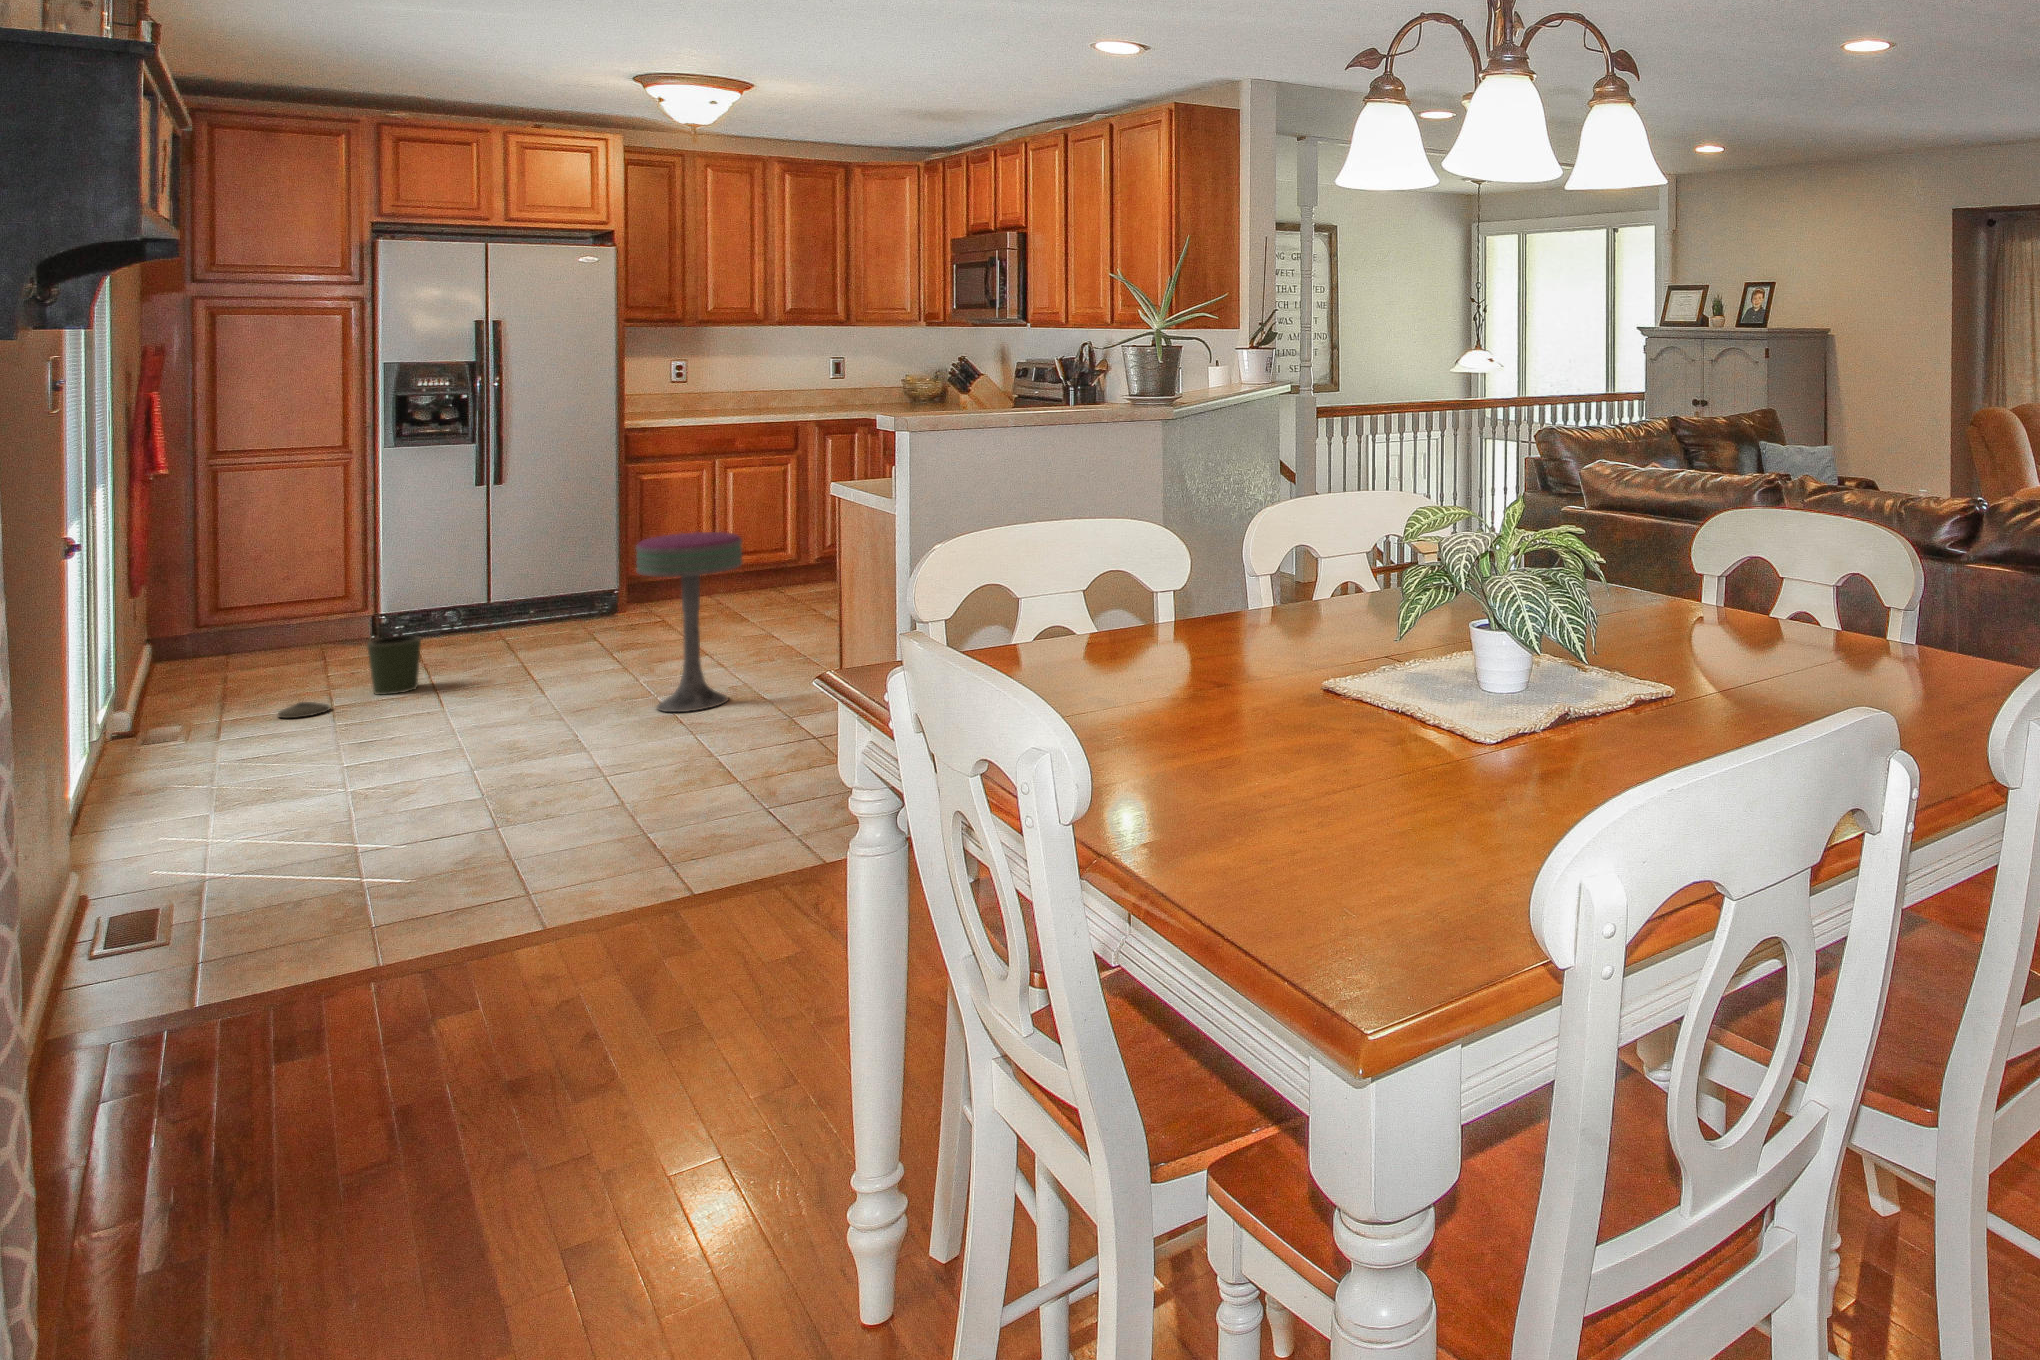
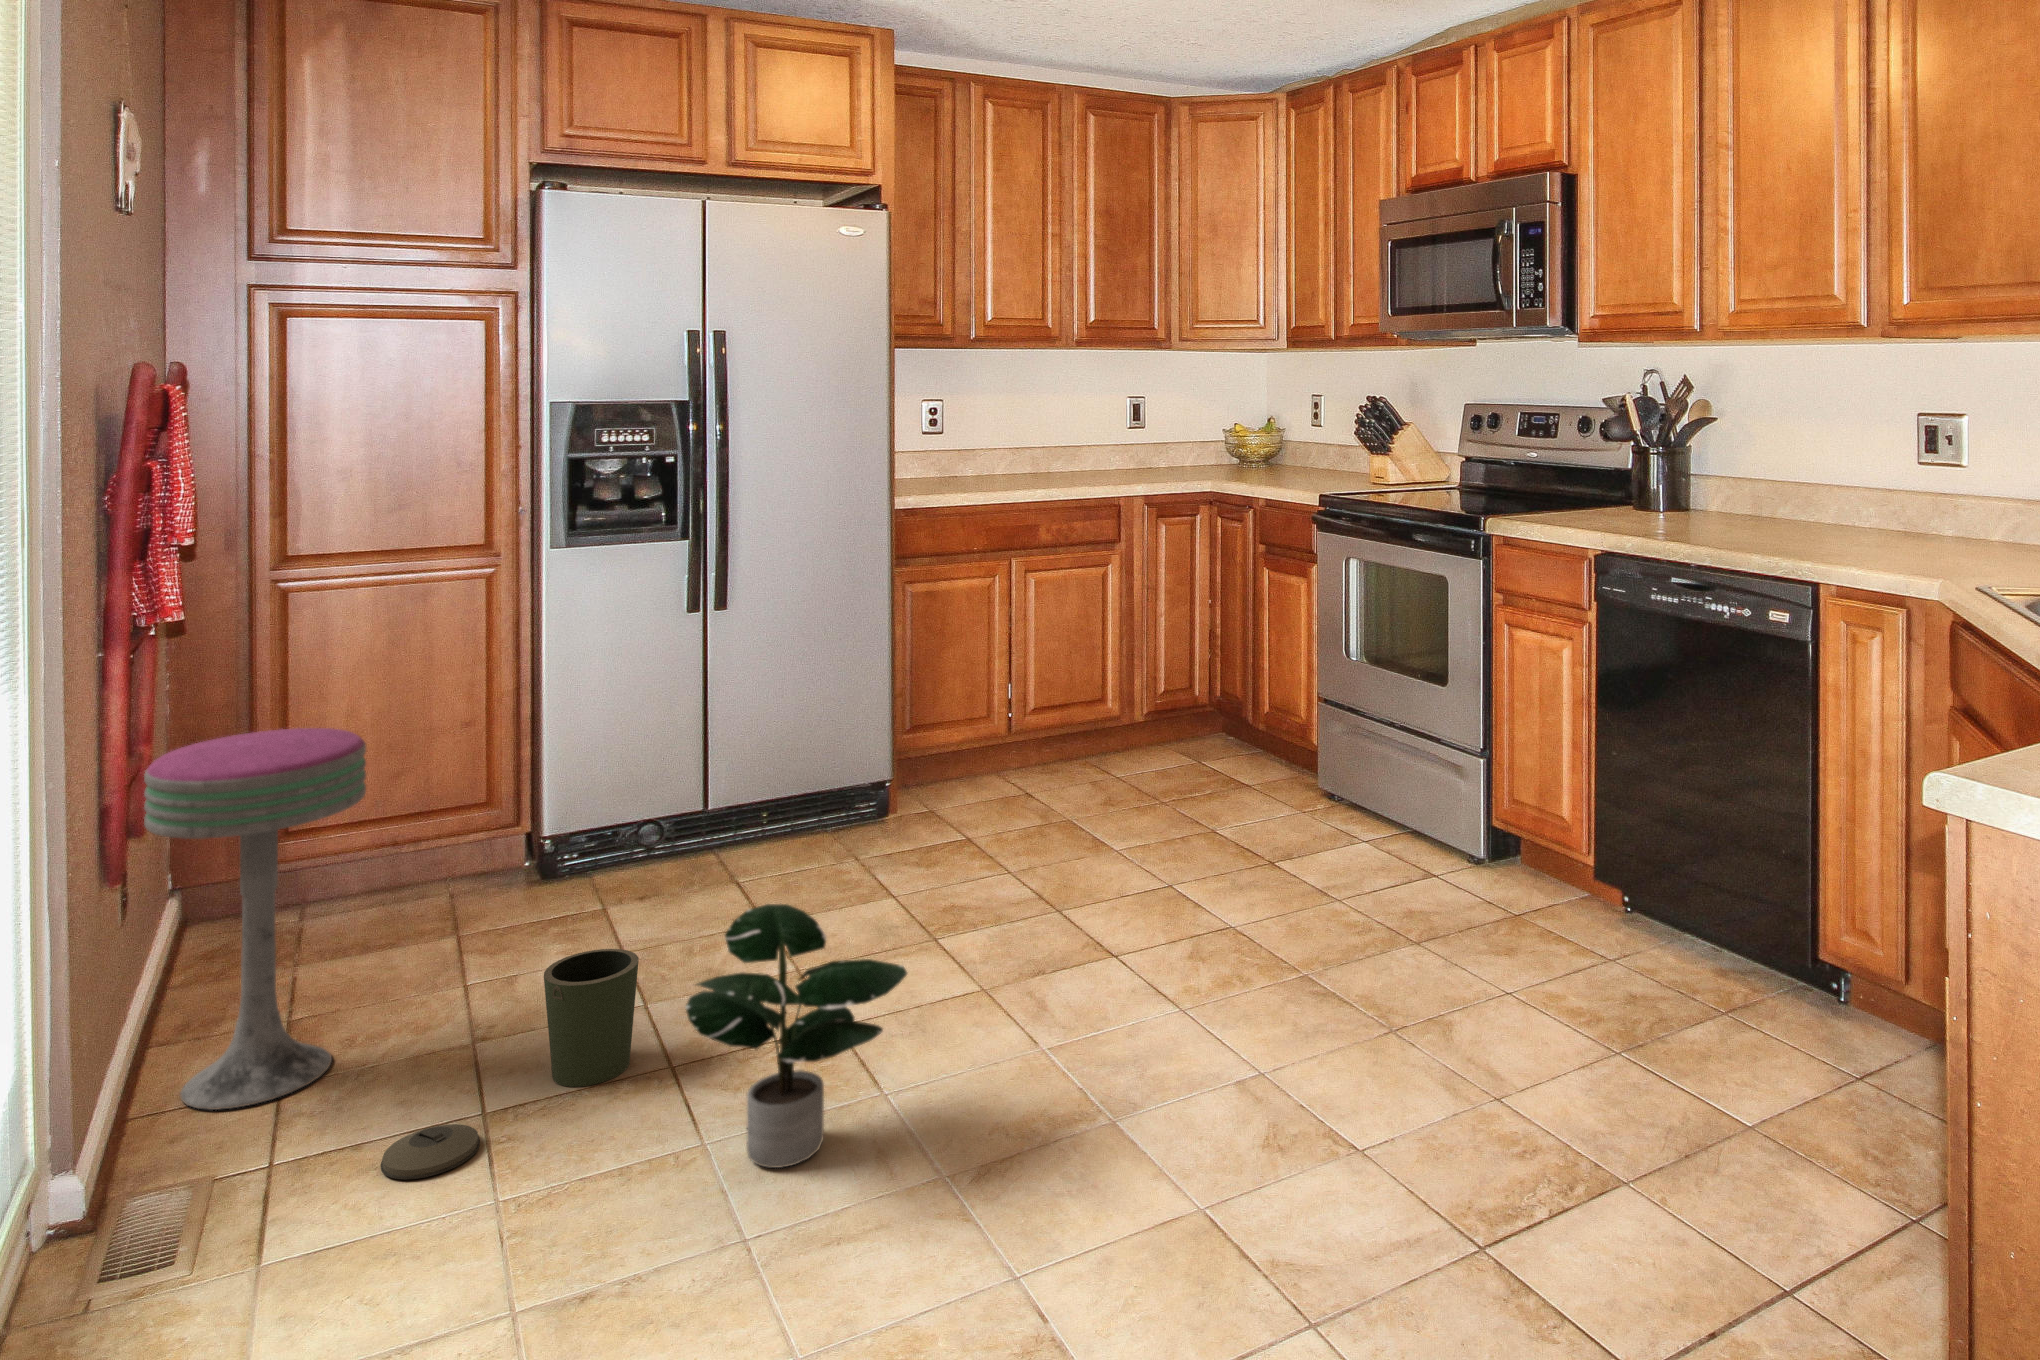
bar stool: present [636,532,743,712] -> present [144,728,366,1110]
potted plant: none [432,601,550,708] -> present [685,904,907,1168]

